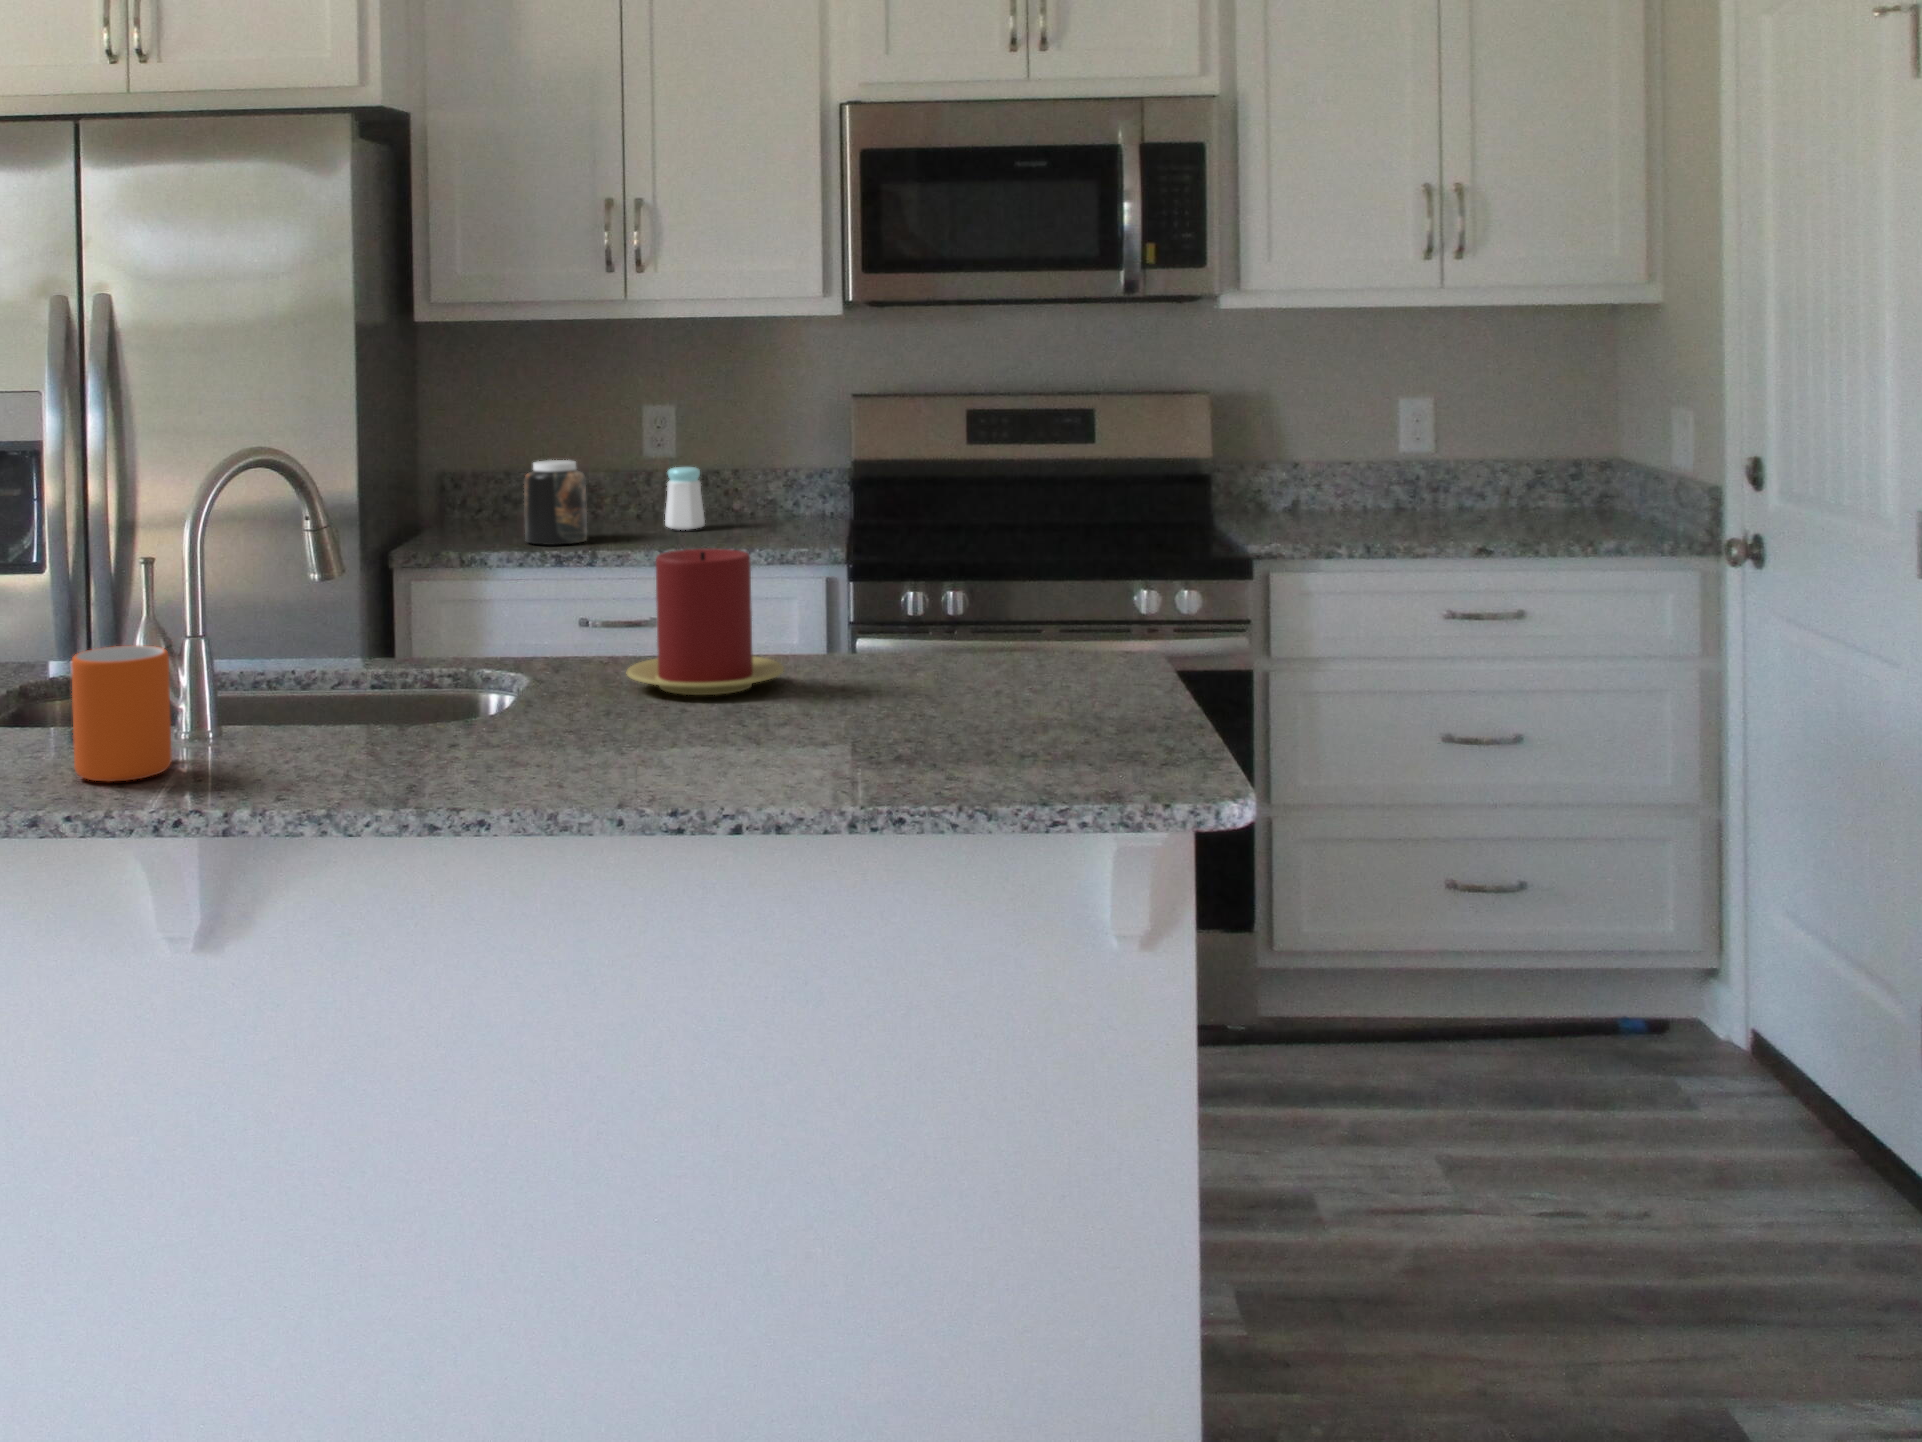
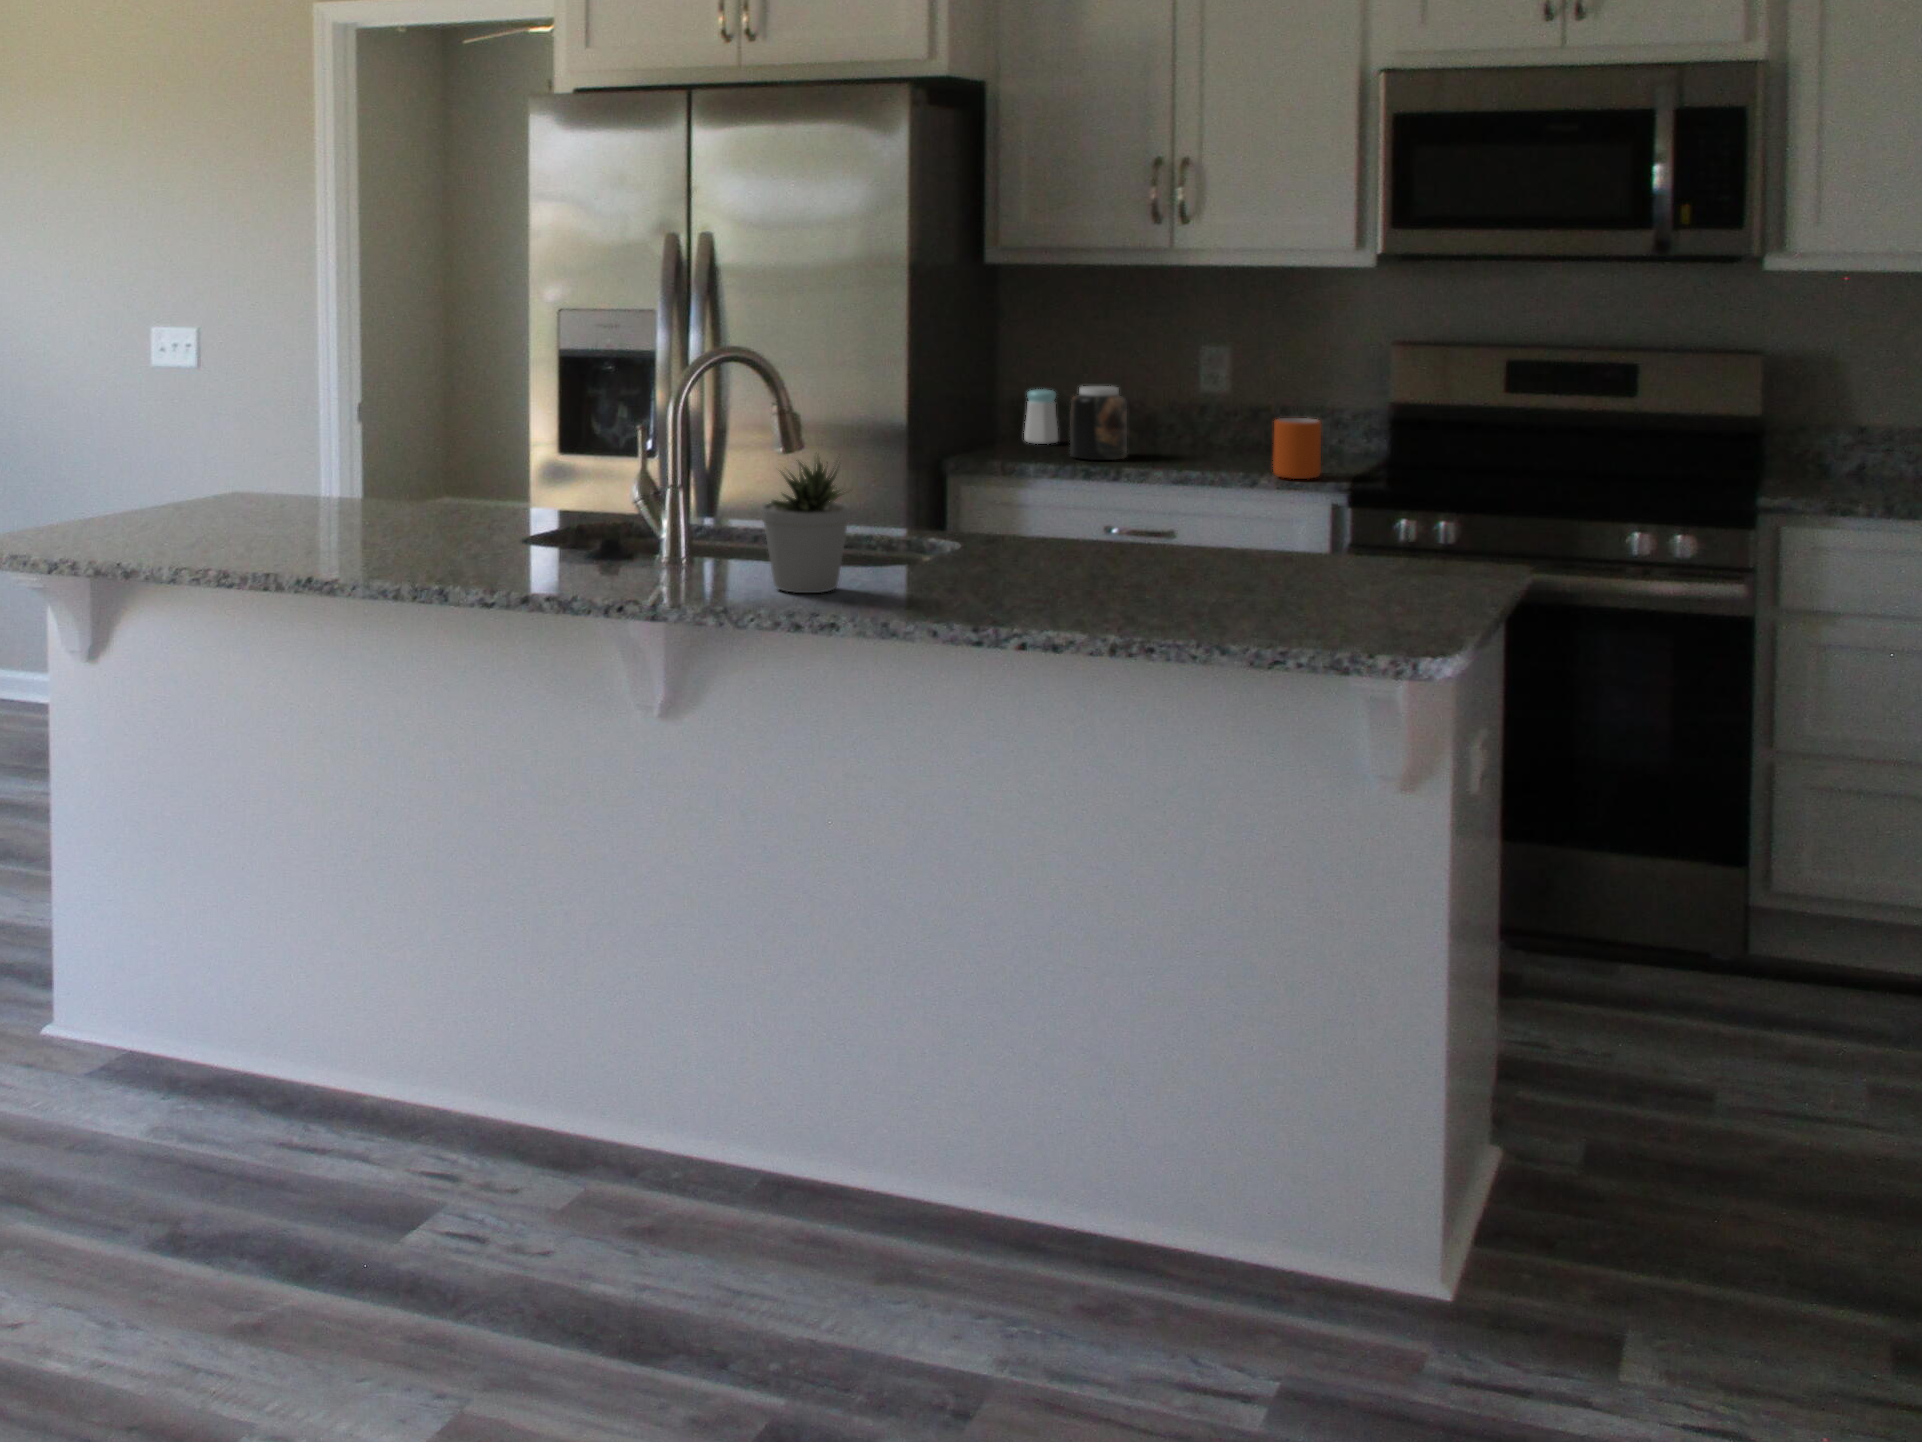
salt shaker: present [665,467,705,530] -> present [1024,389,1058,444]
candle: present [627,549,784,695] -> none [1043,461,1168,570]
potted plant: none [273,564,409,777] -> present [761,454,851,593]
mug: present [72,645,171,781] -> present [1273,418,1321,479]

